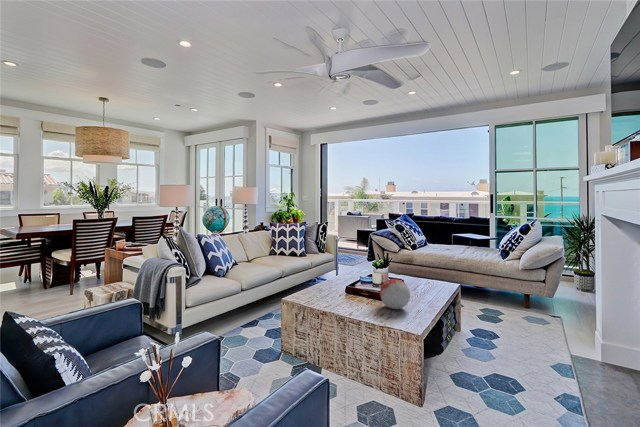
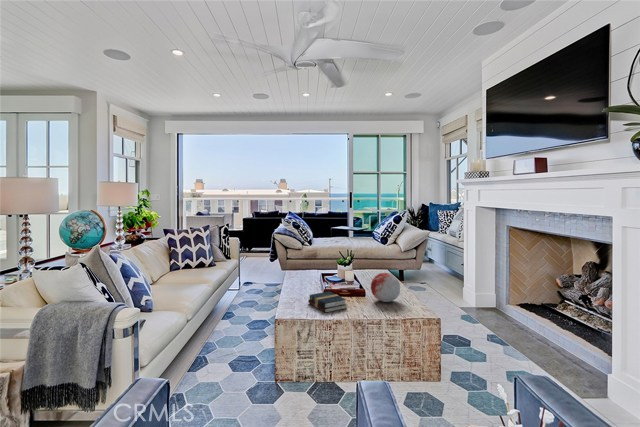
hardback book: none [324,288,349,306] -> present [308,291,347,313]

